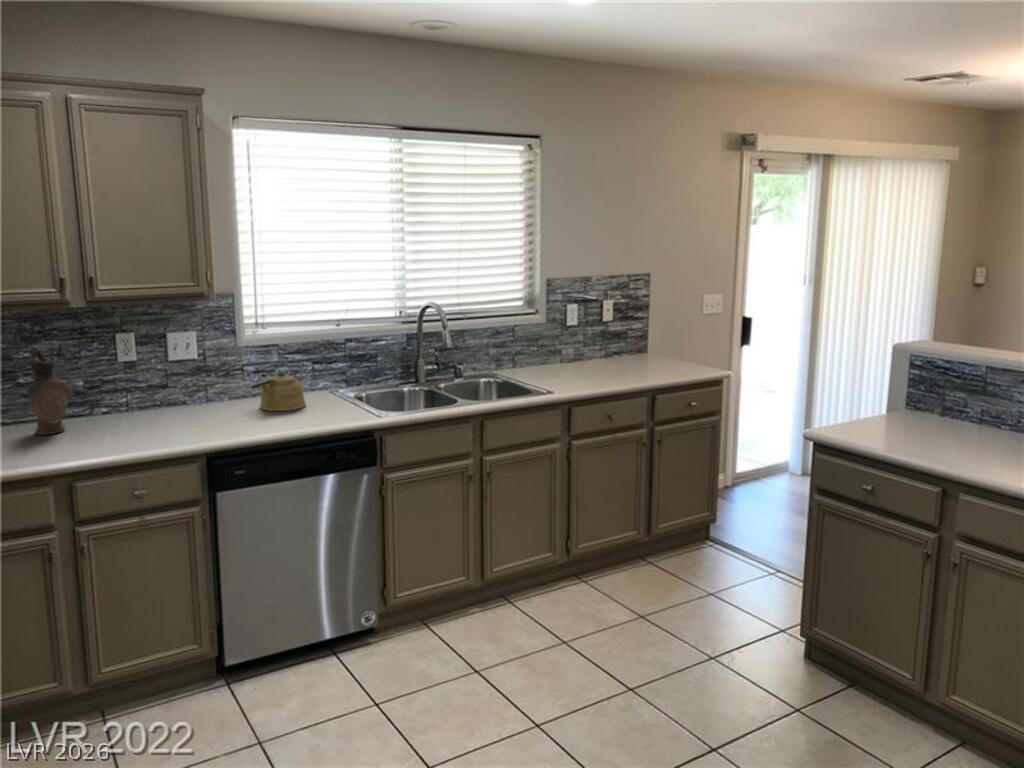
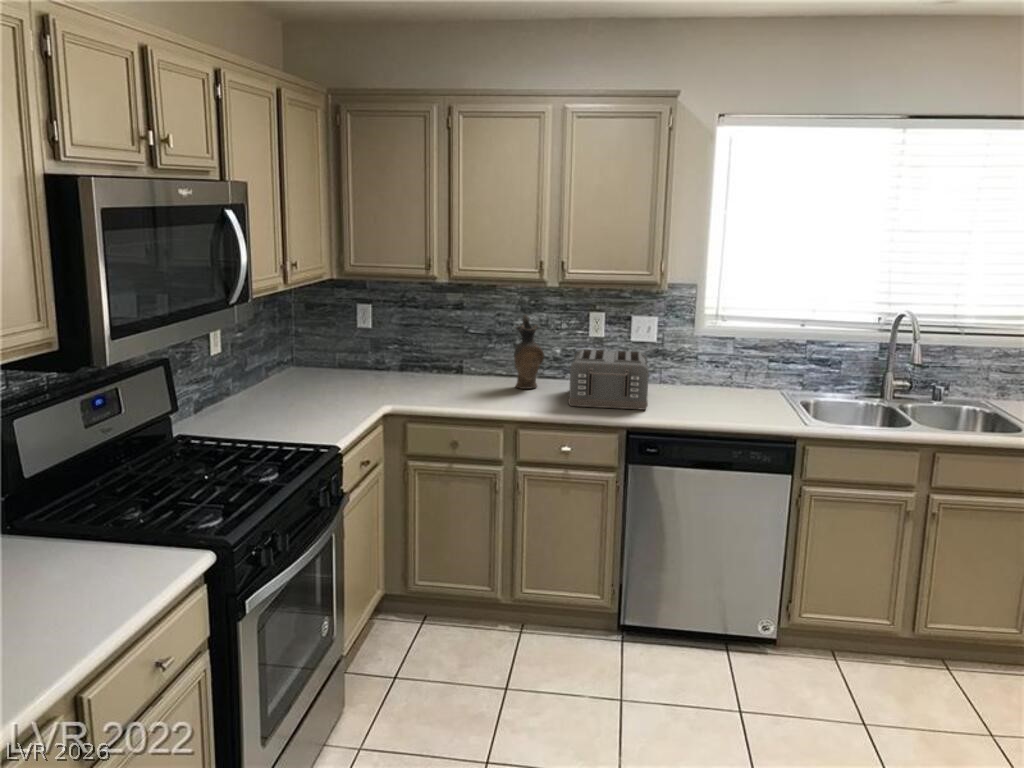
toaster: none [110,371,218,443] -> present [568,349,649,410]
kettle: present [251,372,306,411] -> none [695,364,747,403]

